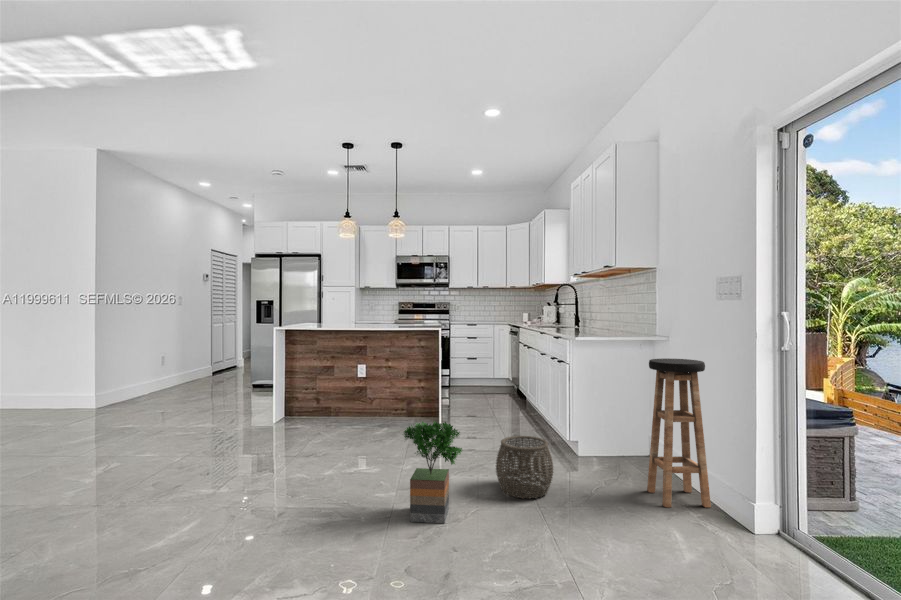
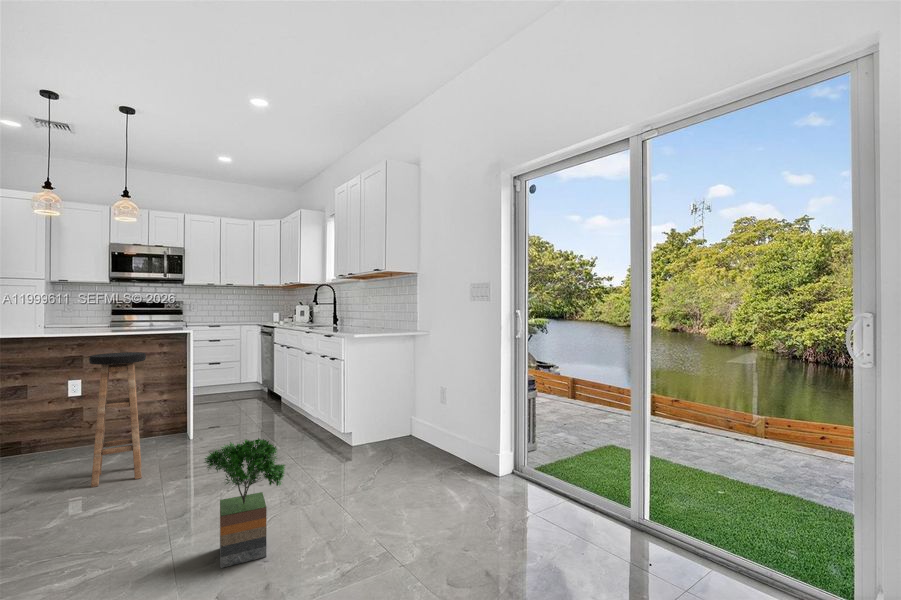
bar stool: present [647,358,711,508] -> present [89,352,146,487]
woven basket: present [496,436,553,499] -> none [304,438,365,505]

